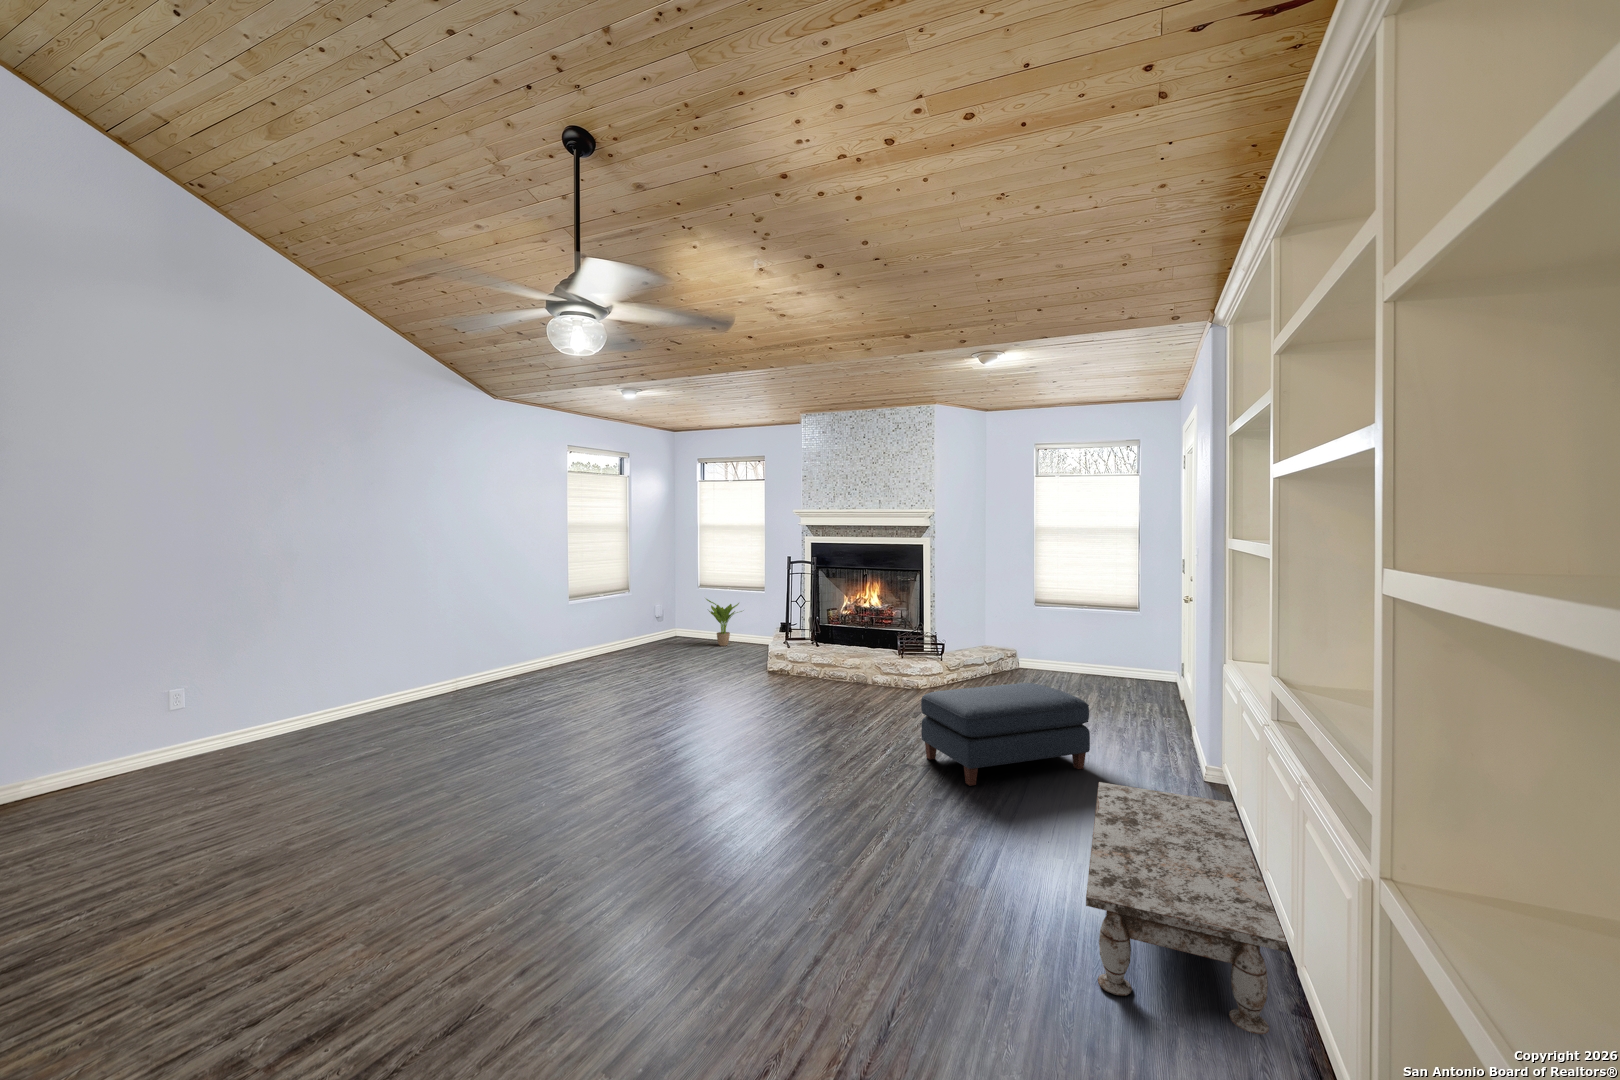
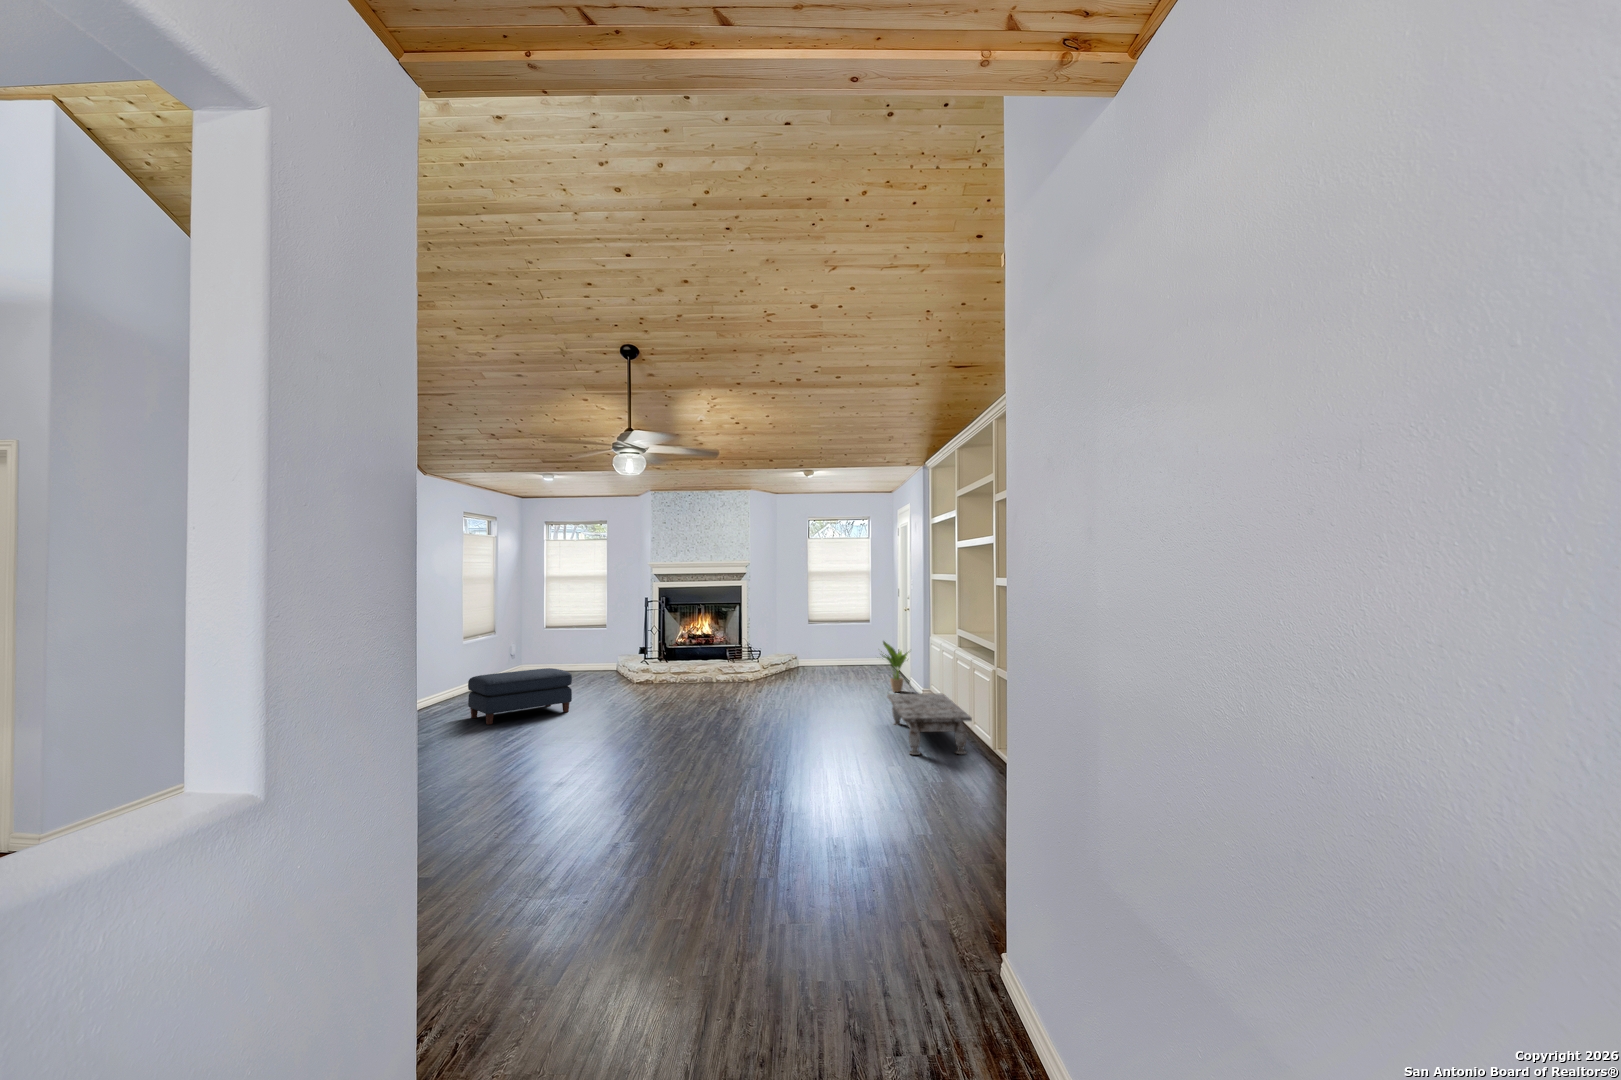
potted plant: present [706,599,742,646] -> present [881,641,907,692]
ottoman: present [921,683,1090,786] -> present [468,668,572,725]

